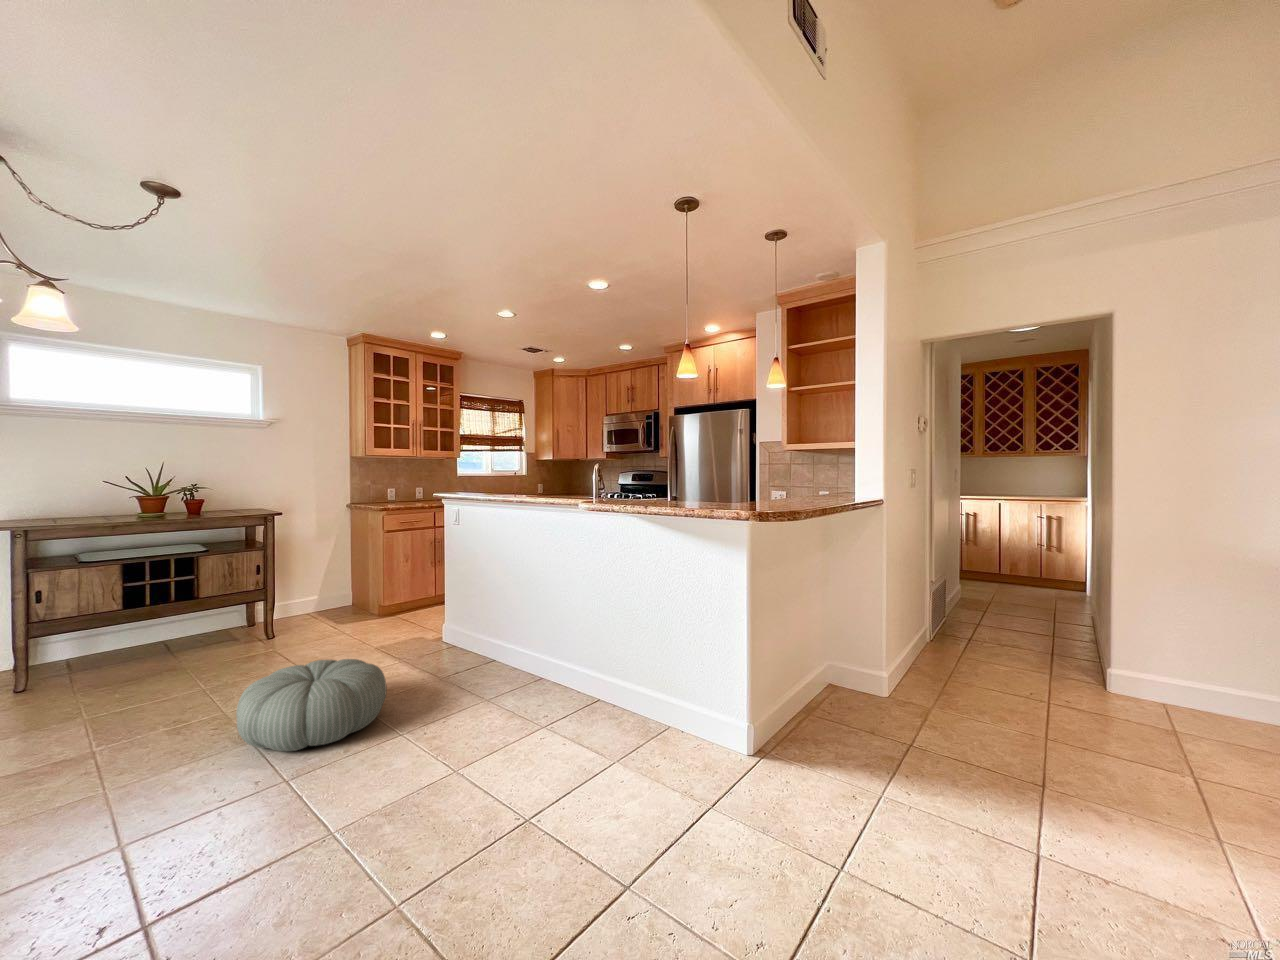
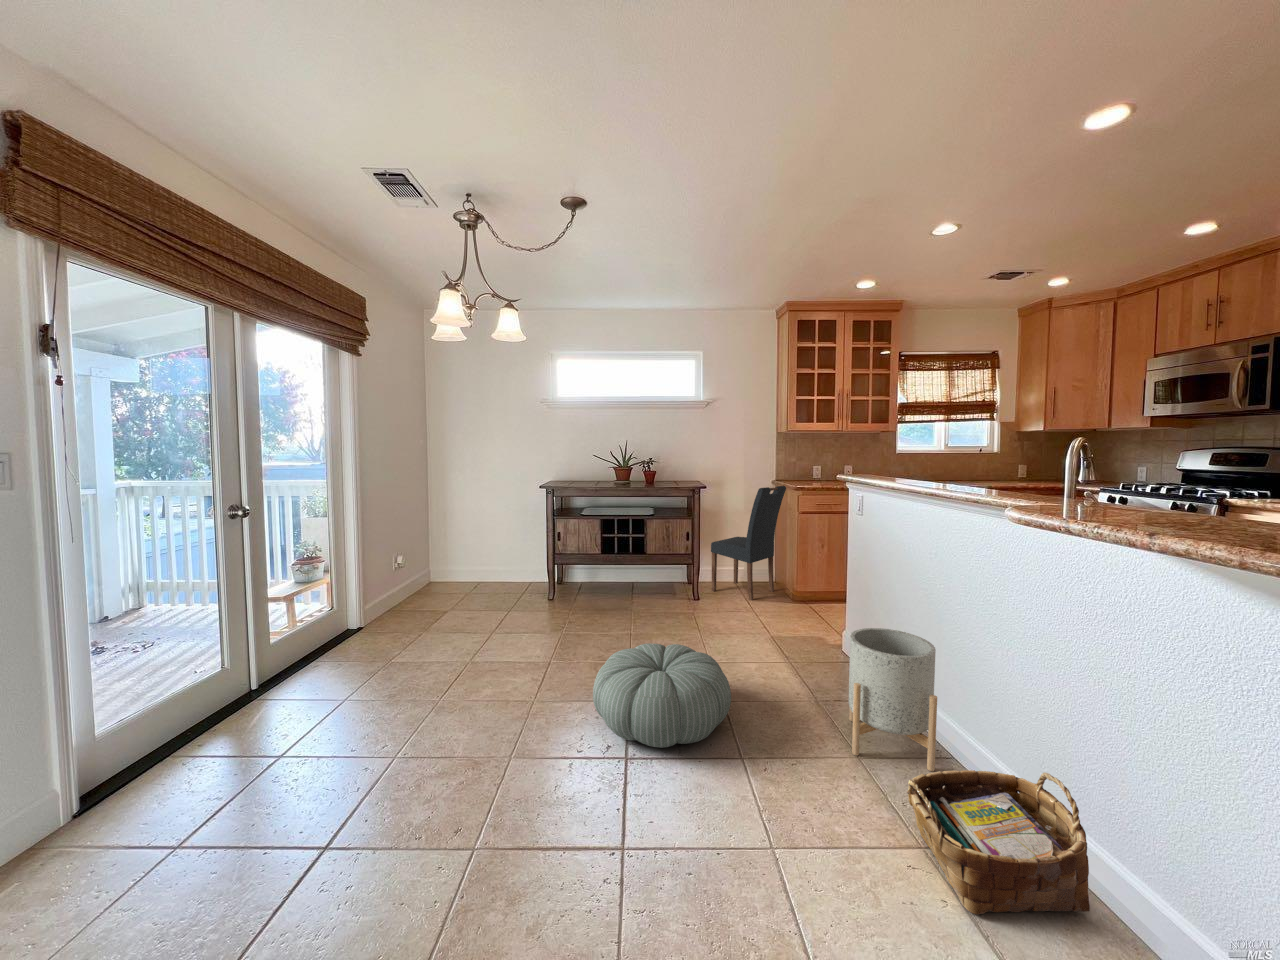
dining chair: none [283,509,367,629] -> present [711,486,786,600]
planter: none [472,600,533,691] -> present [849,628,937,771]
woven basket: none [532,645,614,724] -> present [907,770,1090,915]

